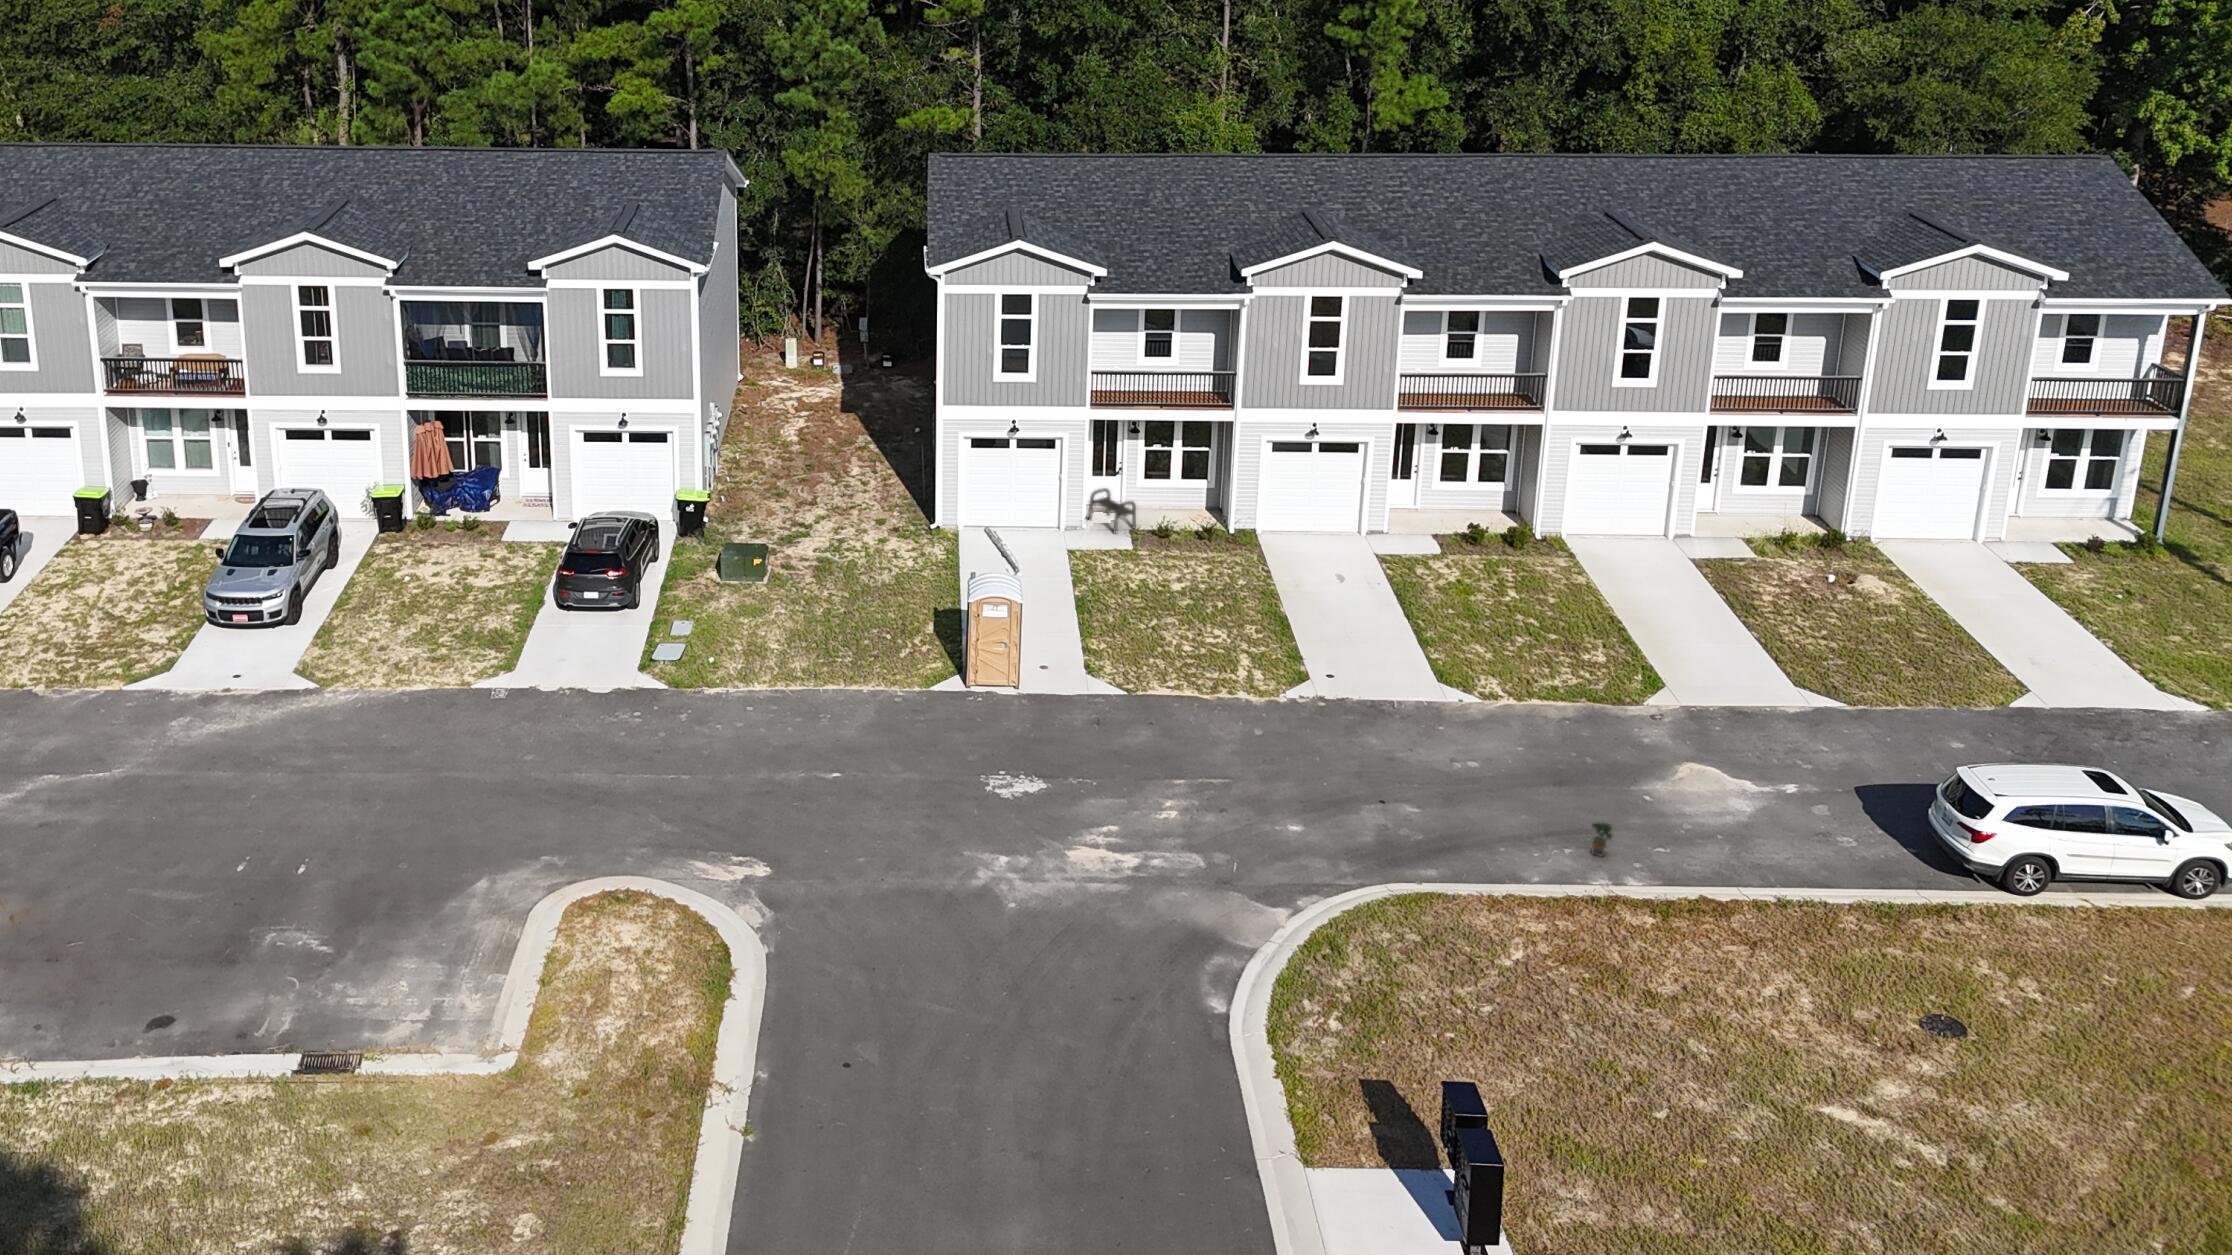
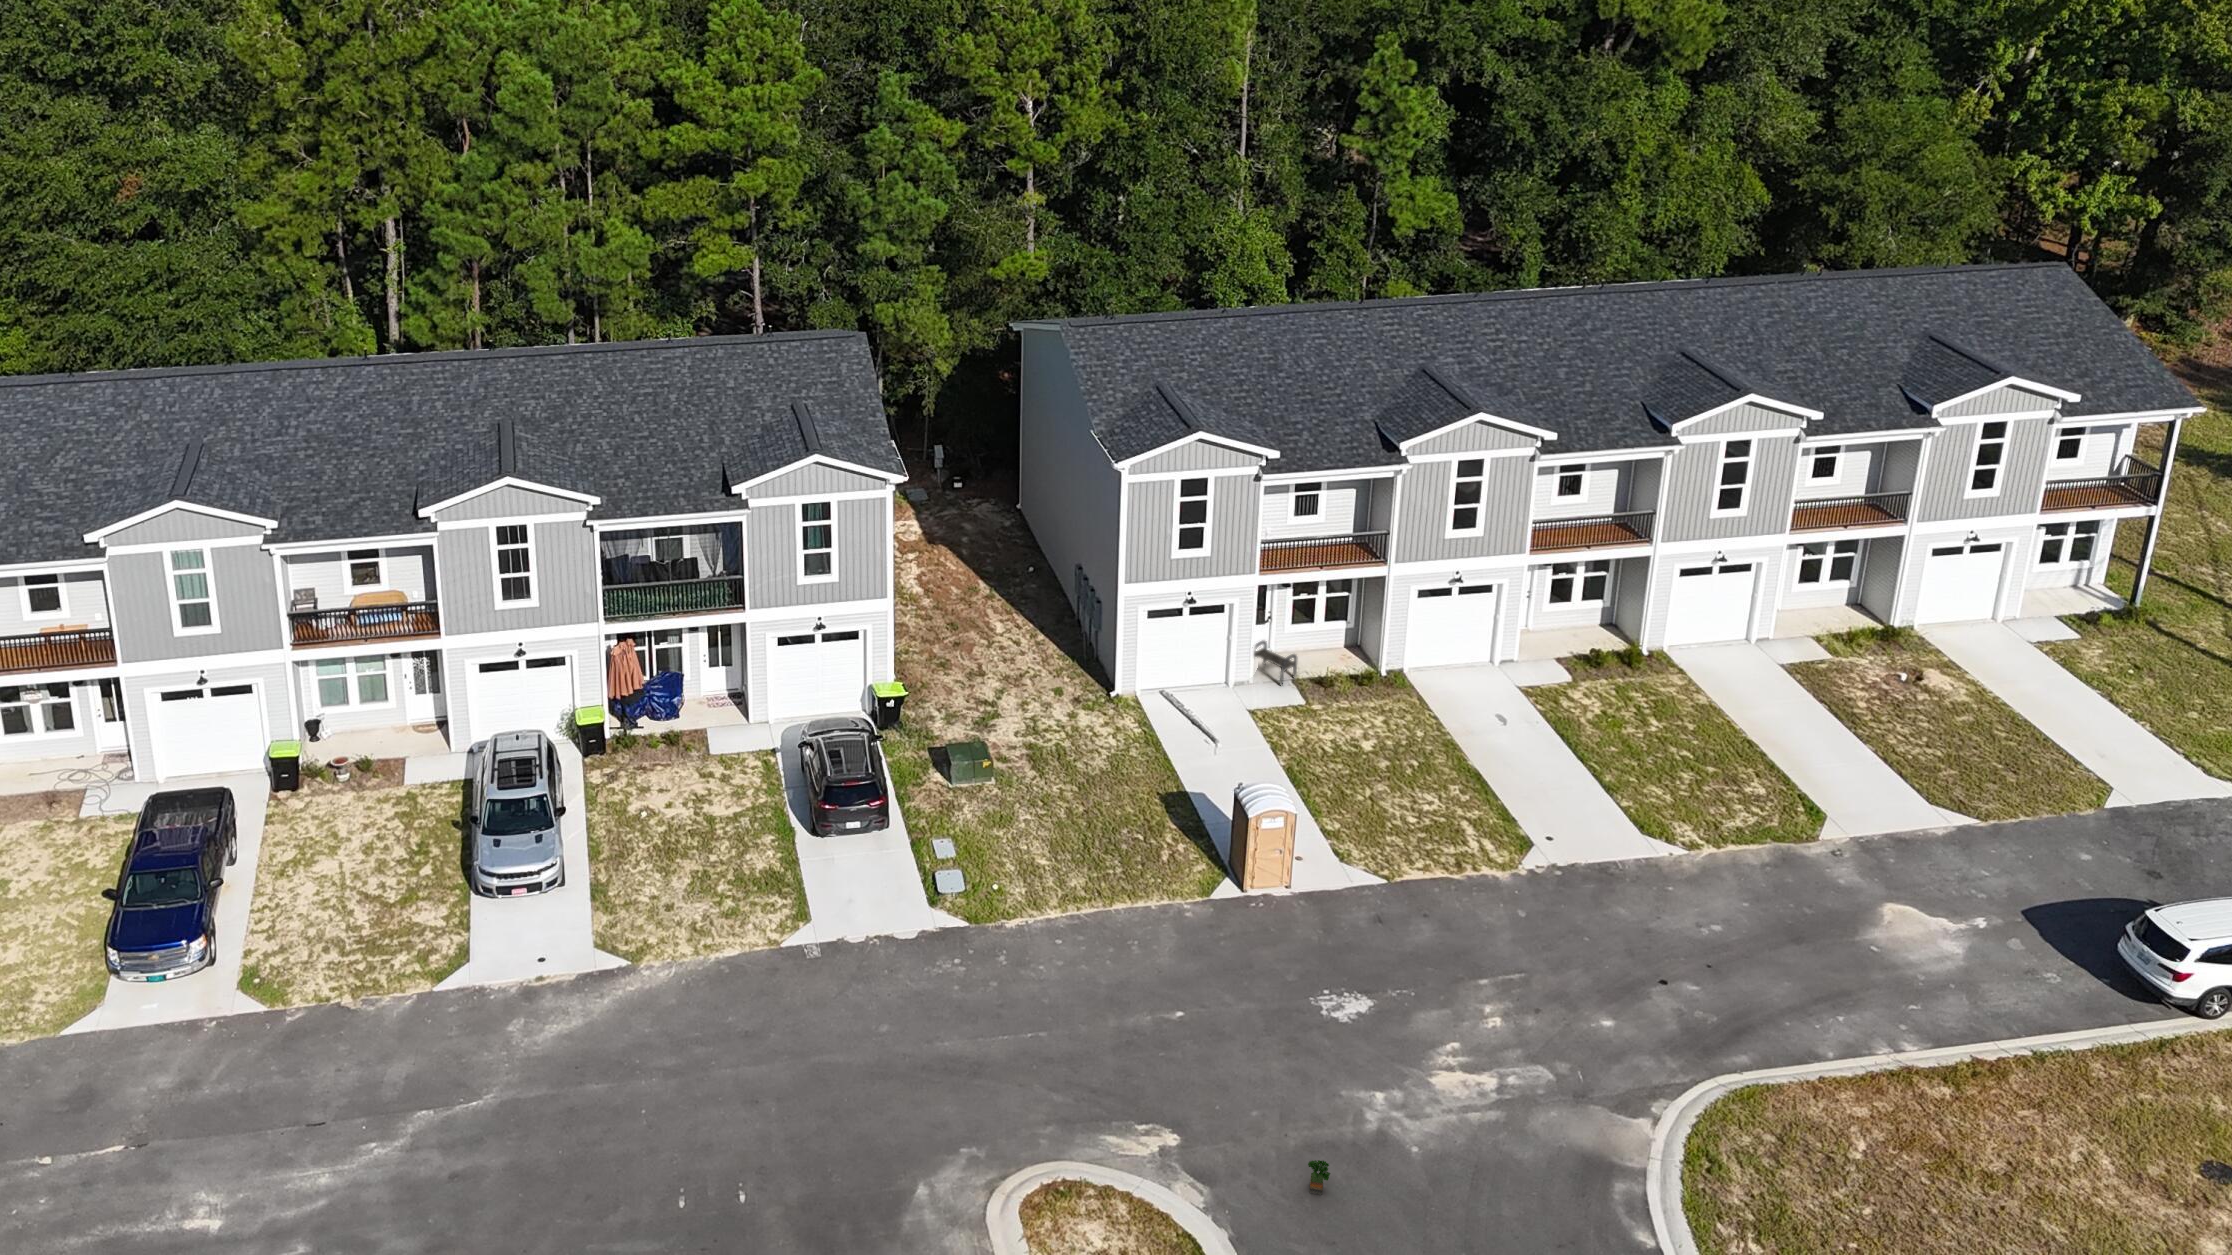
potted tree: present [1592,822,1612,857] -> present [1308,1160,1330,1195]

